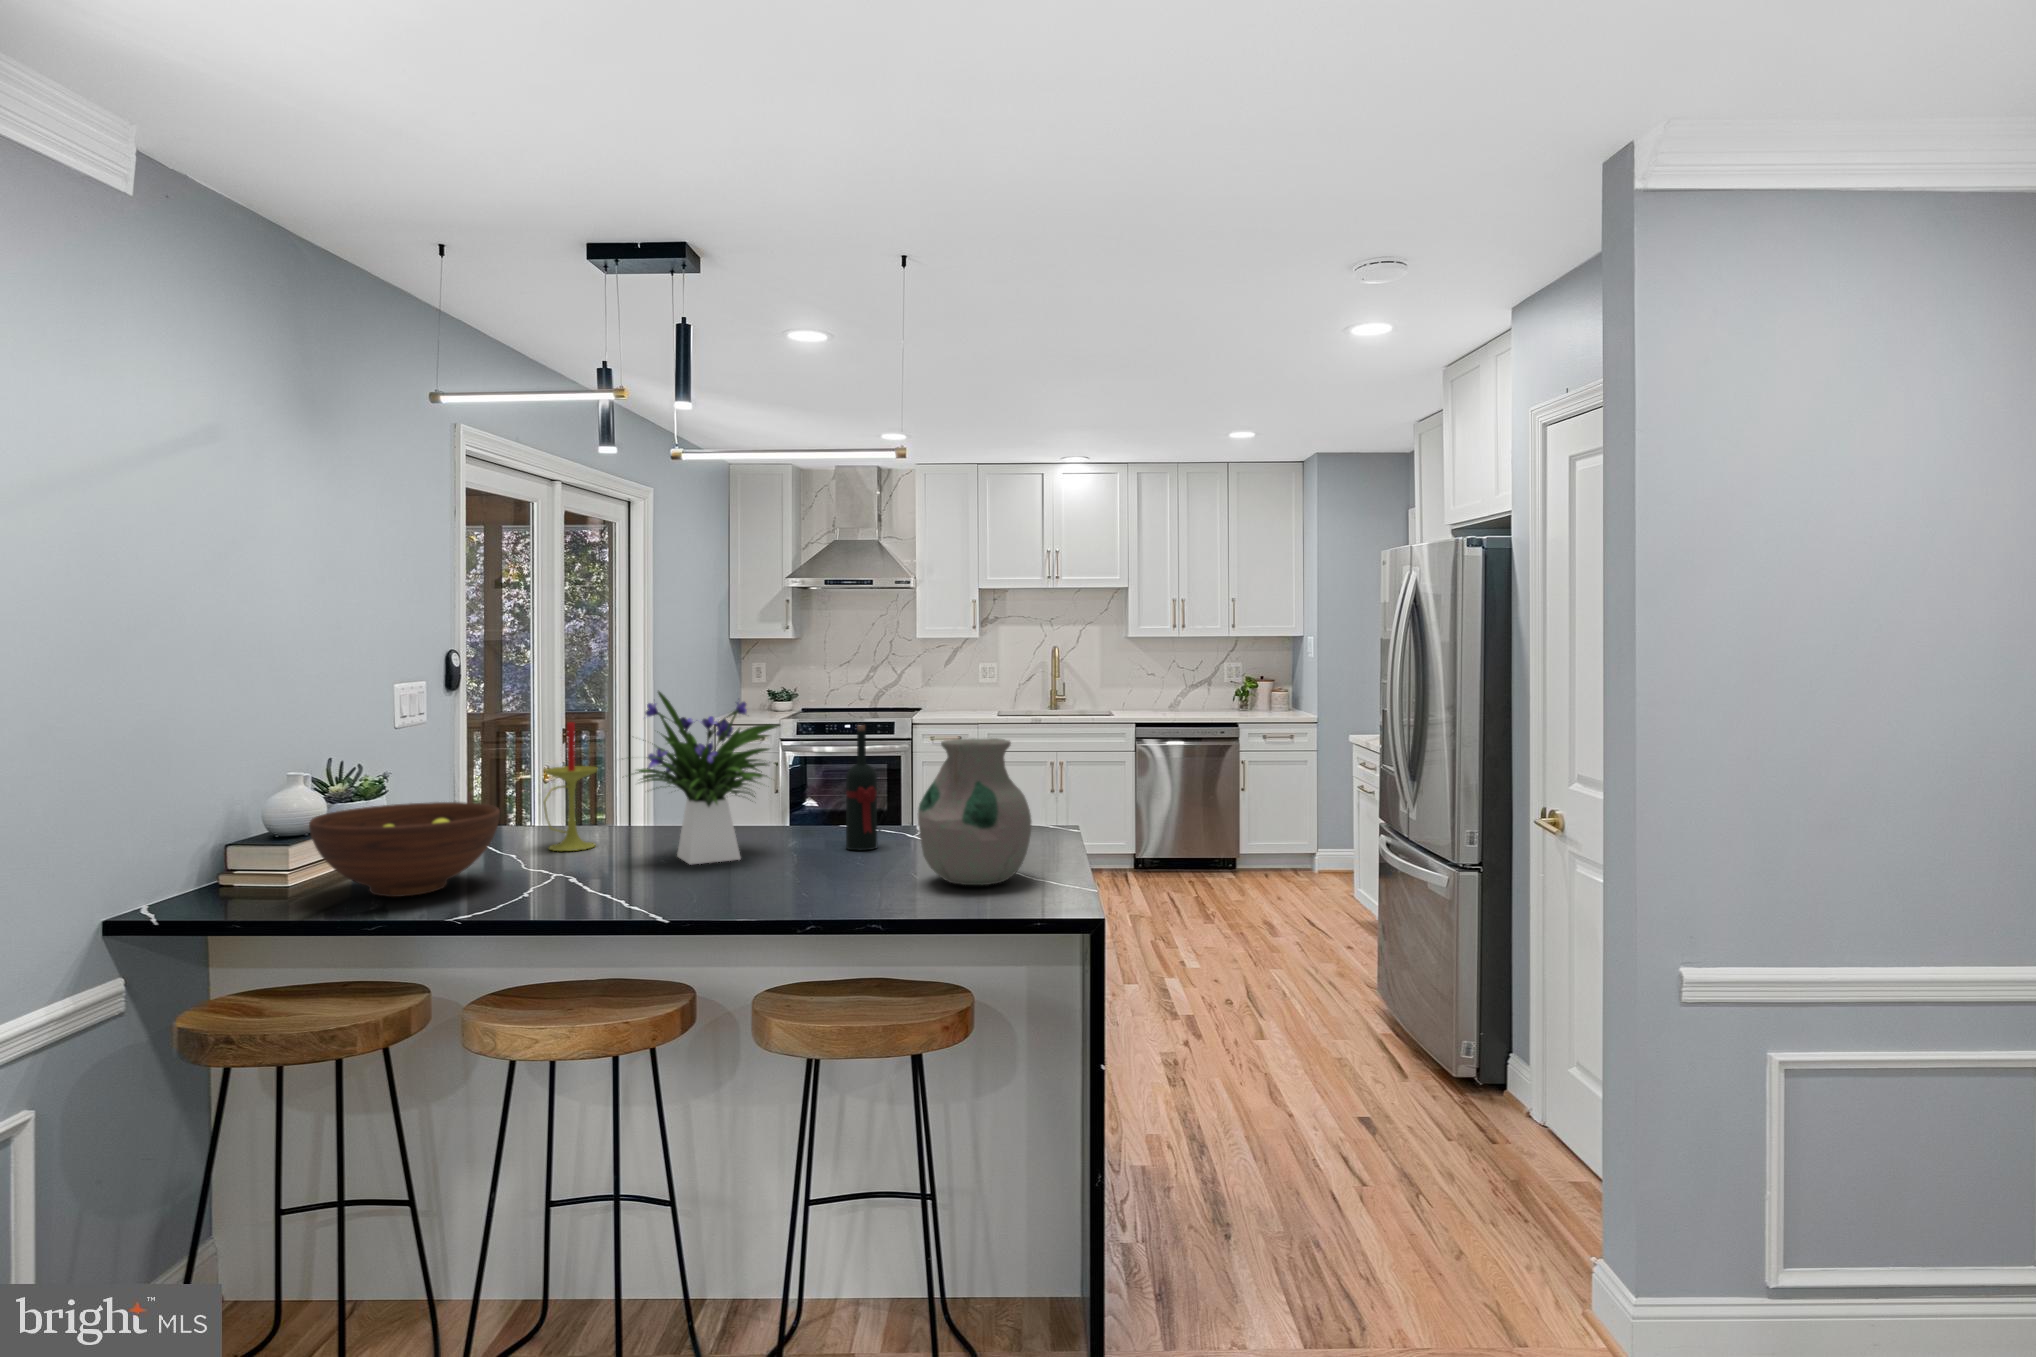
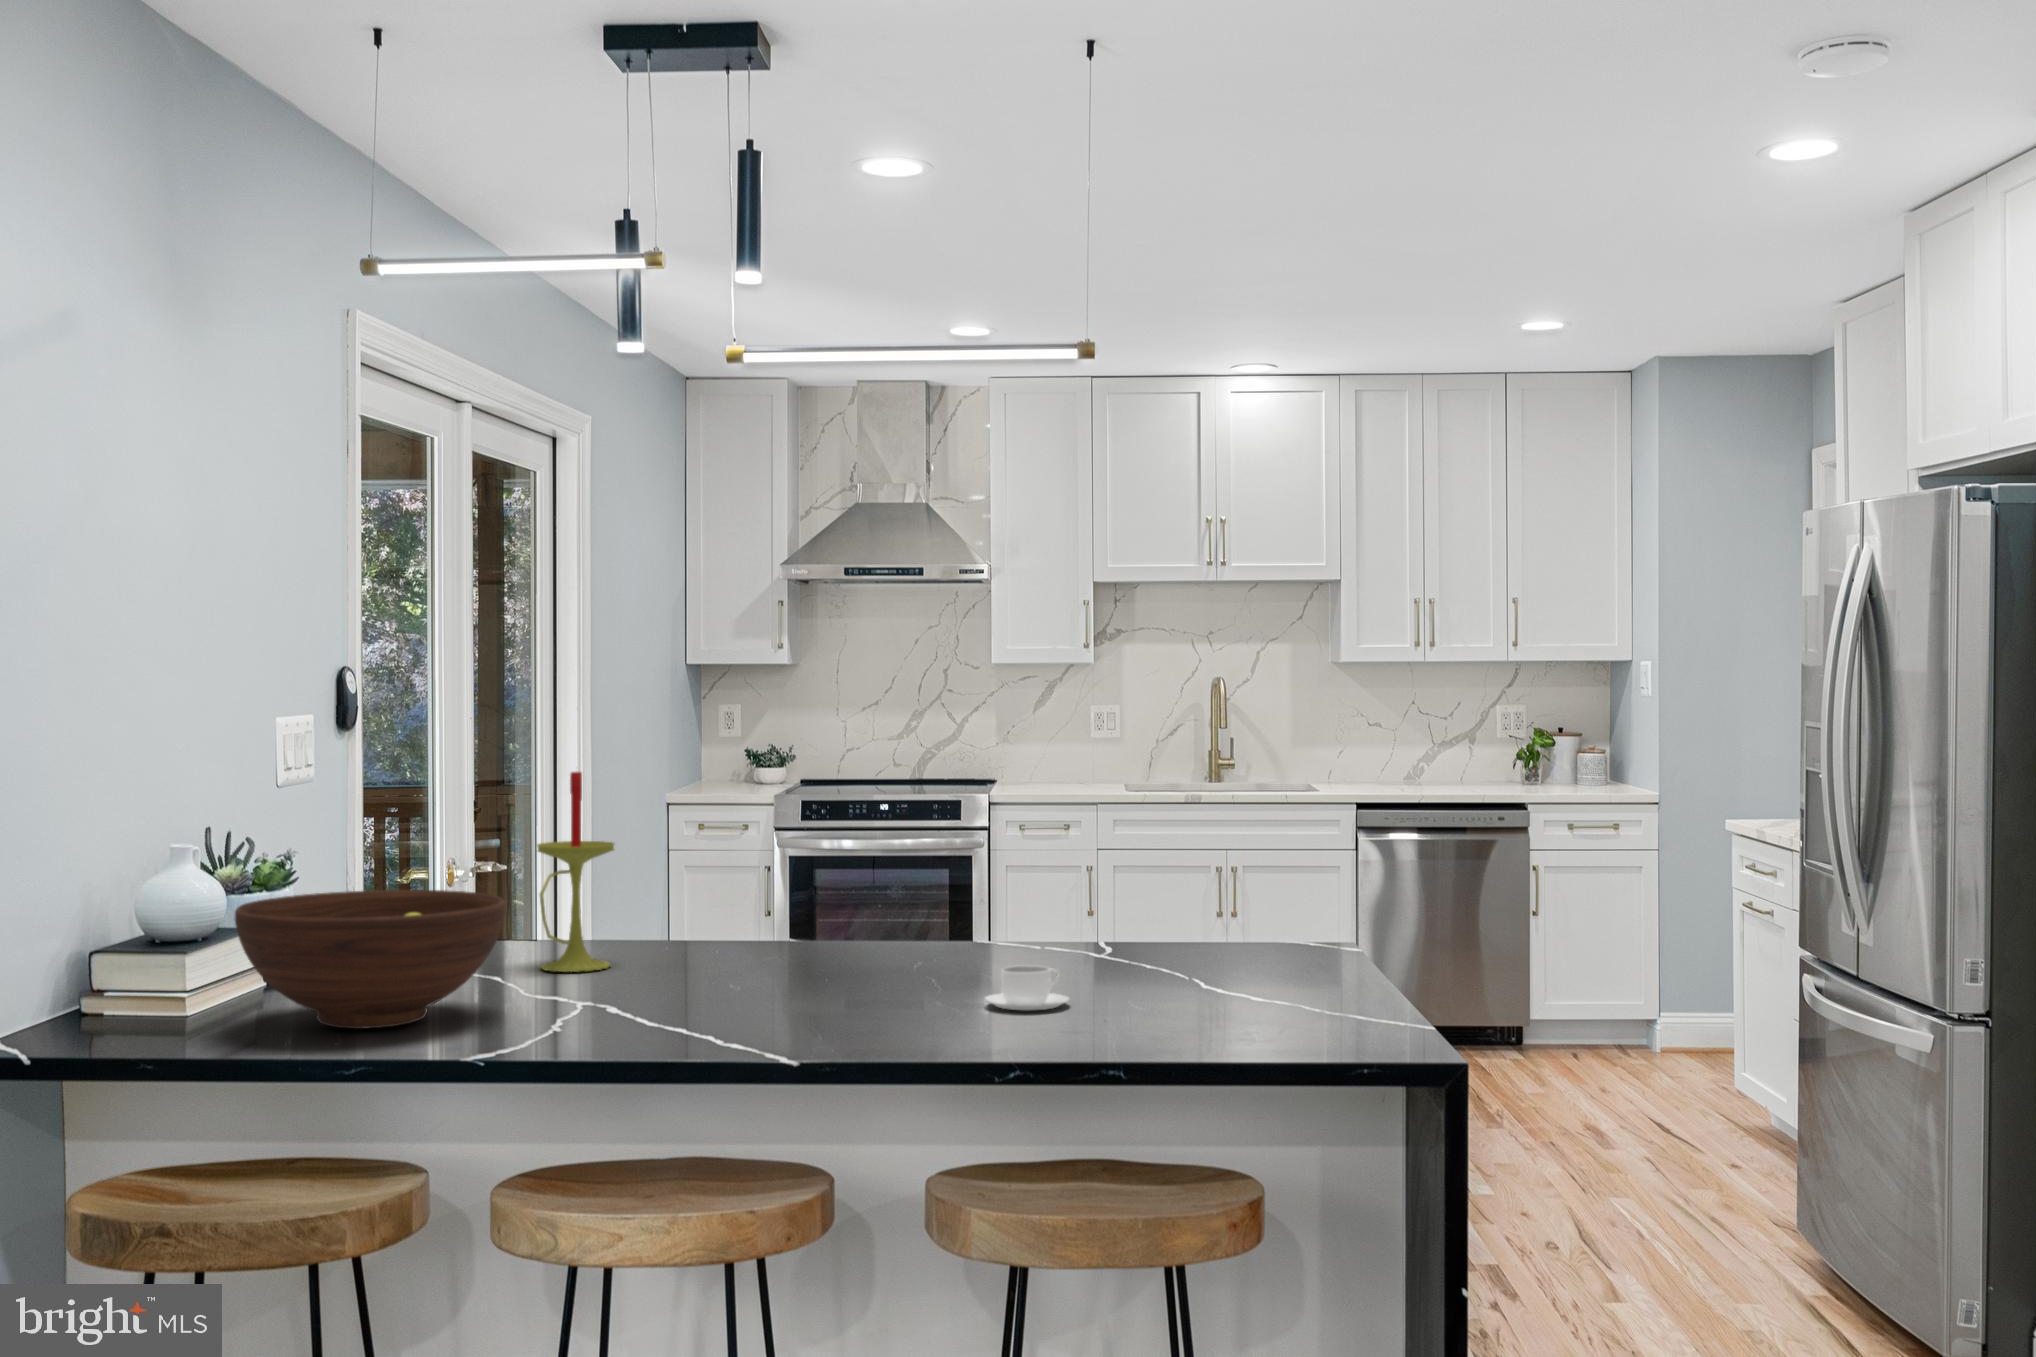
flower arrangement: present [635,691,779,865] -> none [665,719,912,990]
wine bottle: present [846,725,877,850] -> none [1005,777,1055,973]
vase: present [918,738,1031,885] -> none [1150,792,1327,1018]
coffee cup: none [815,850,871,880] -> present [985,965,1069,1010]

